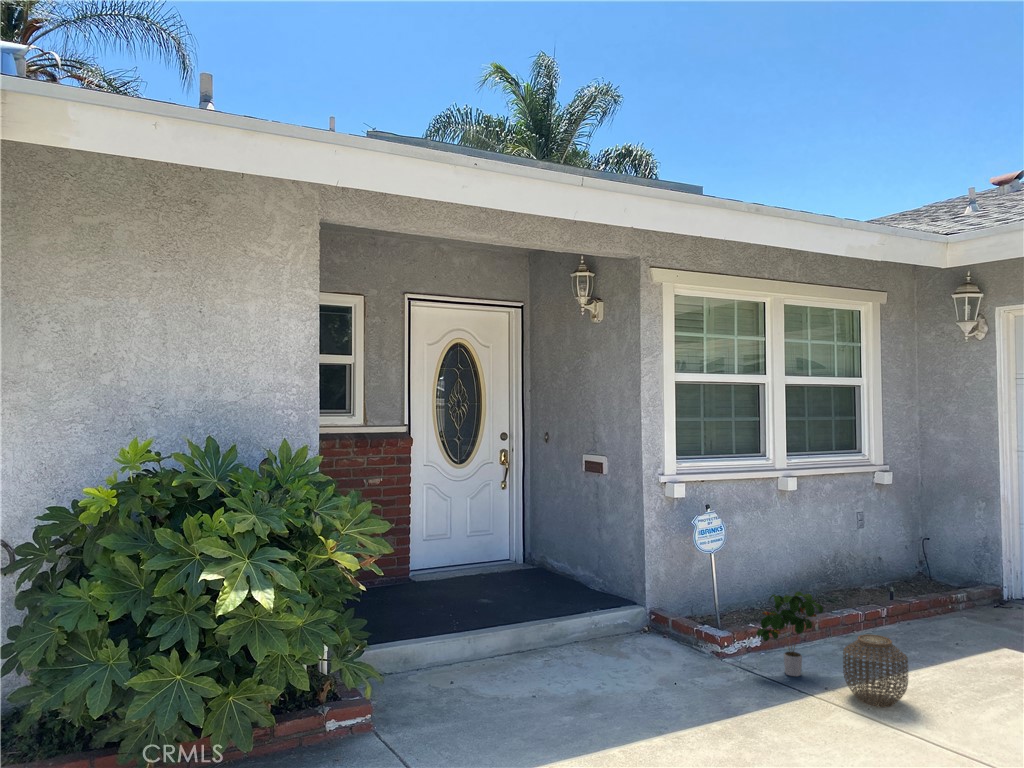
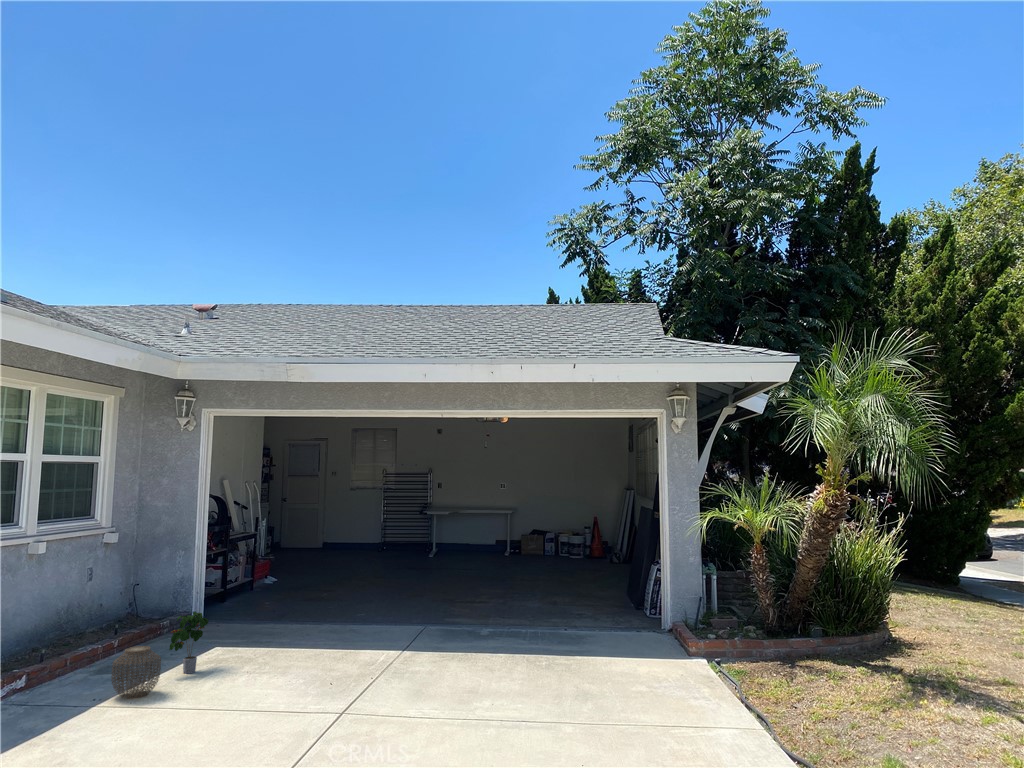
potted plant: present [757,592,823,676] -> present [169,612,209,674]

